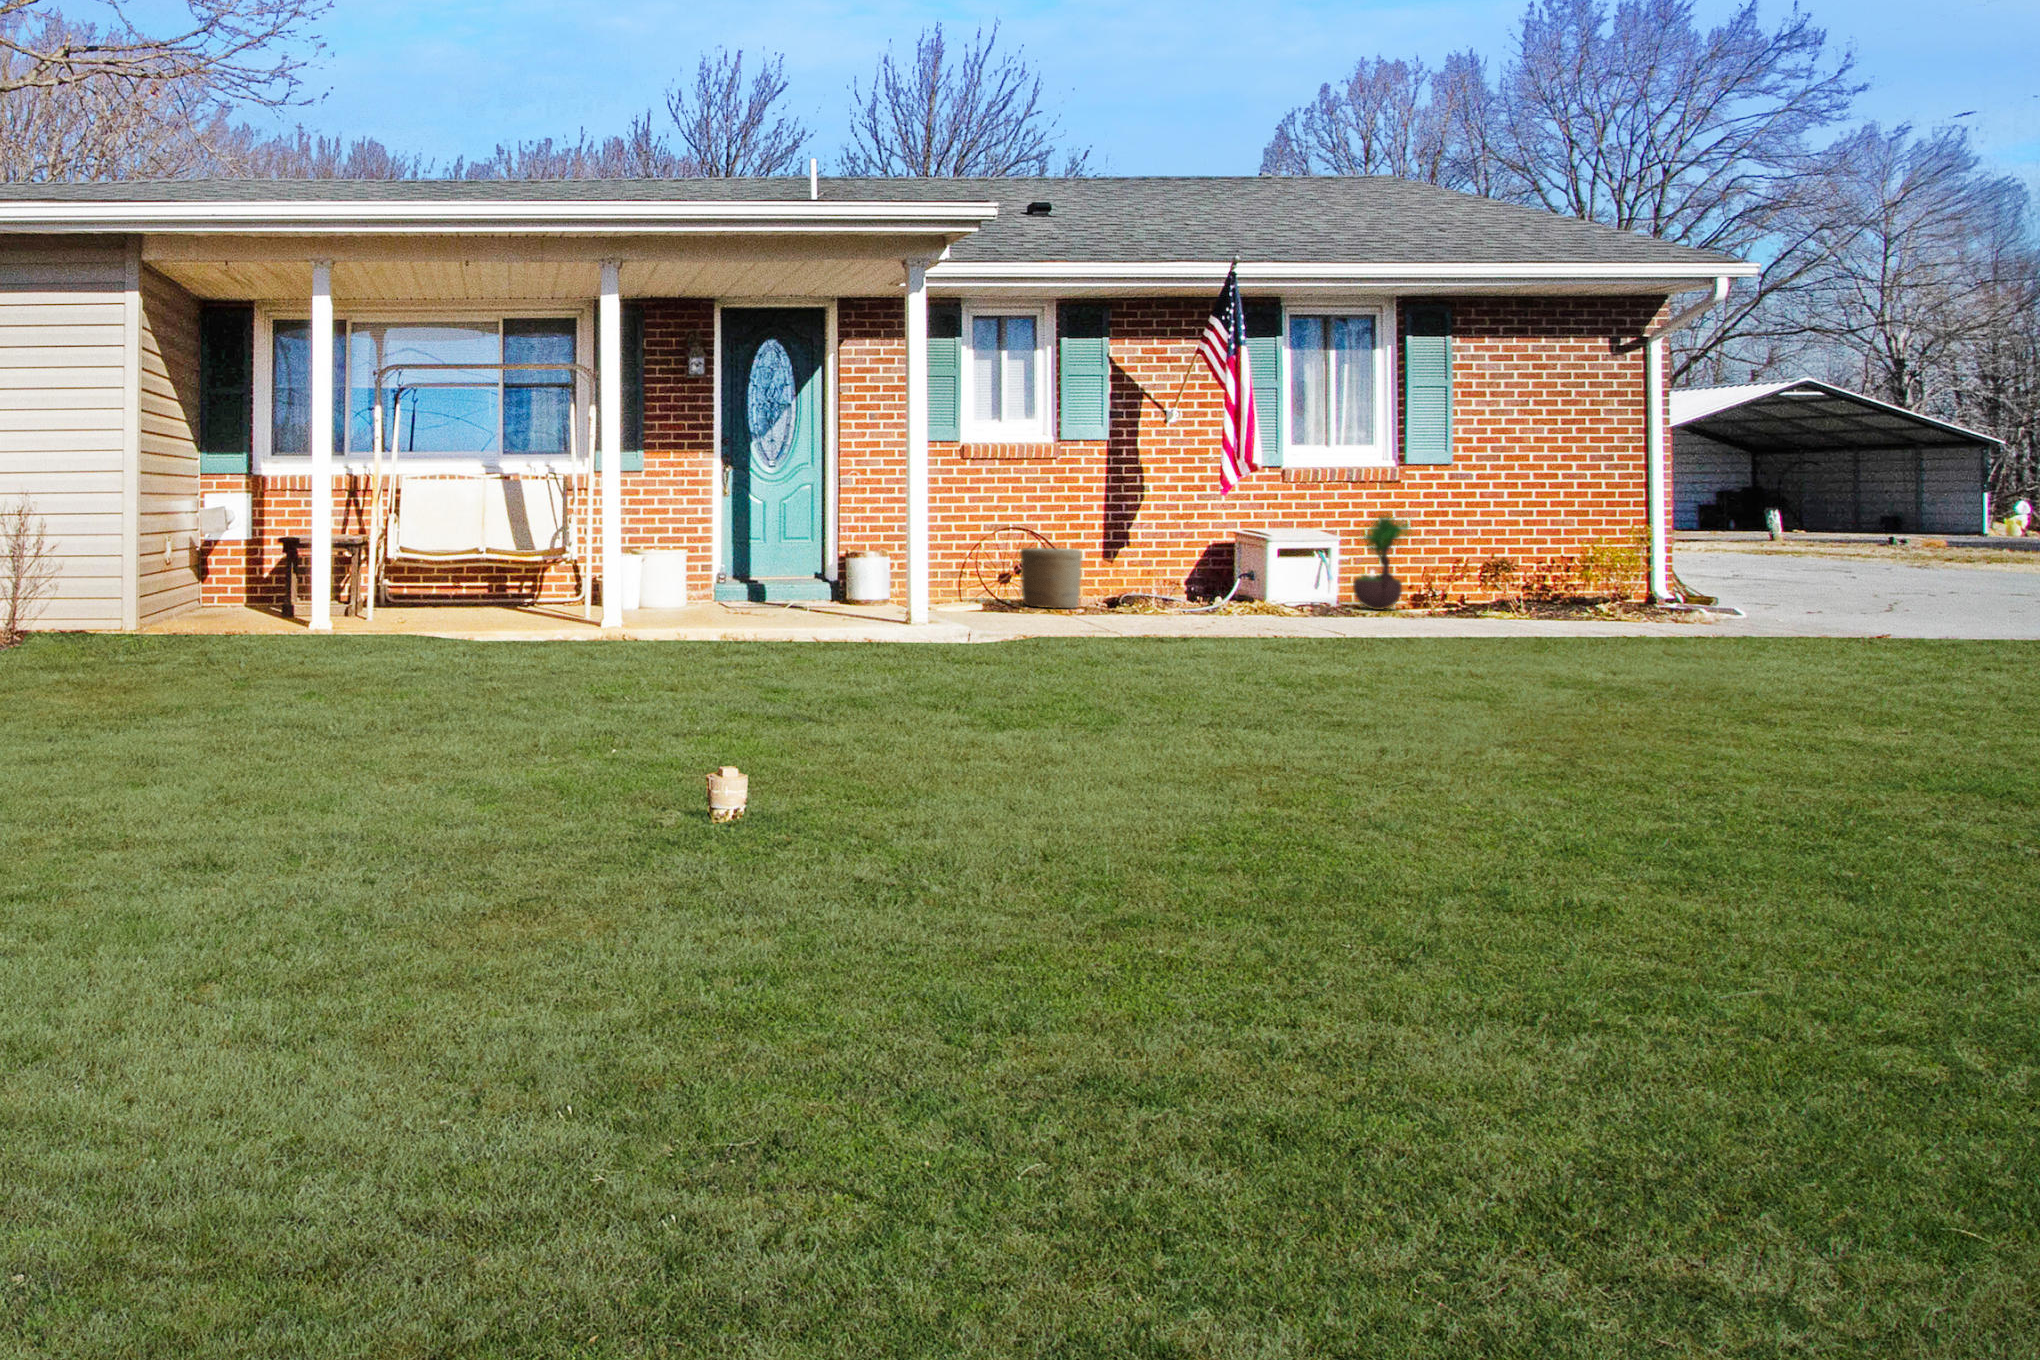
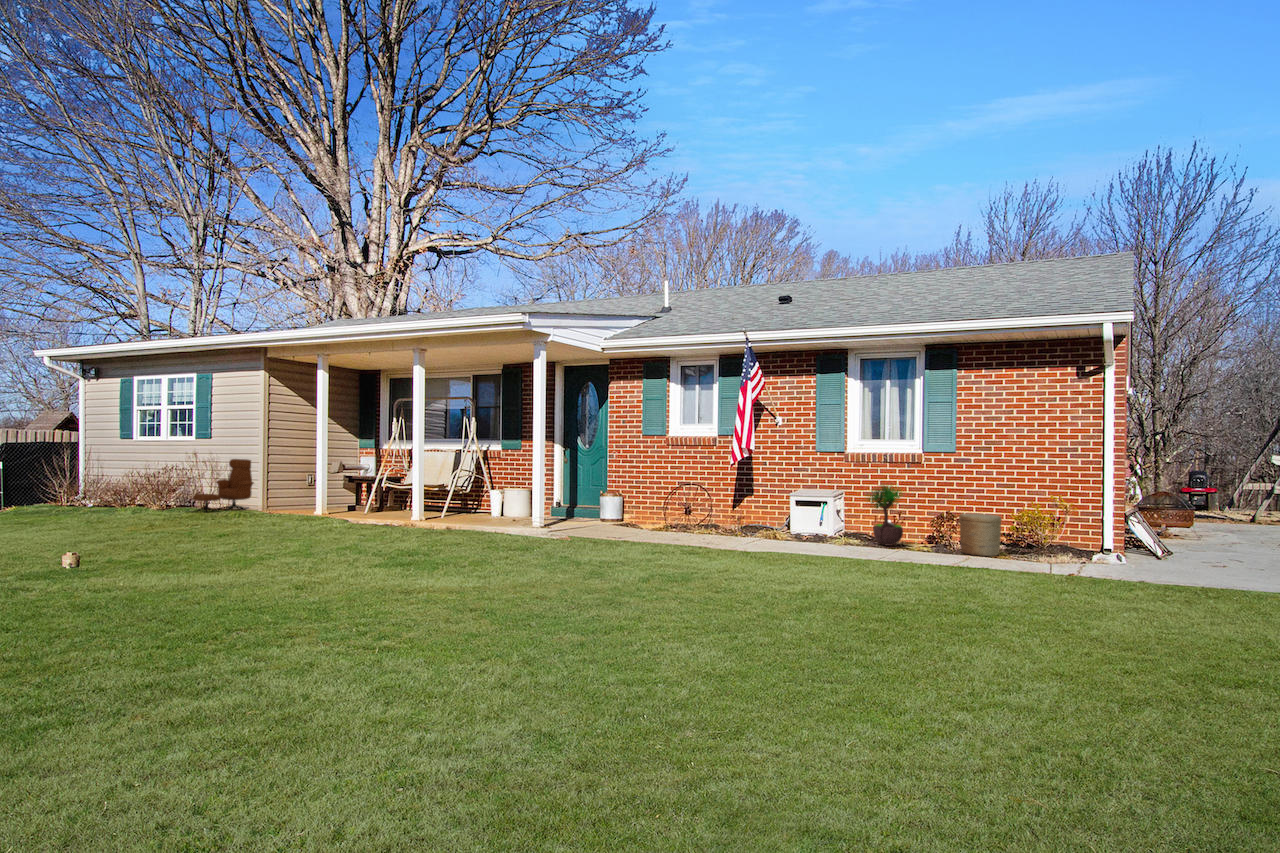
lounge chair: none [28,503,132,633] -> present [192,459,254,512]
woven basket: present [1020,548,1082,608] -> present [959,513,1002,556]

